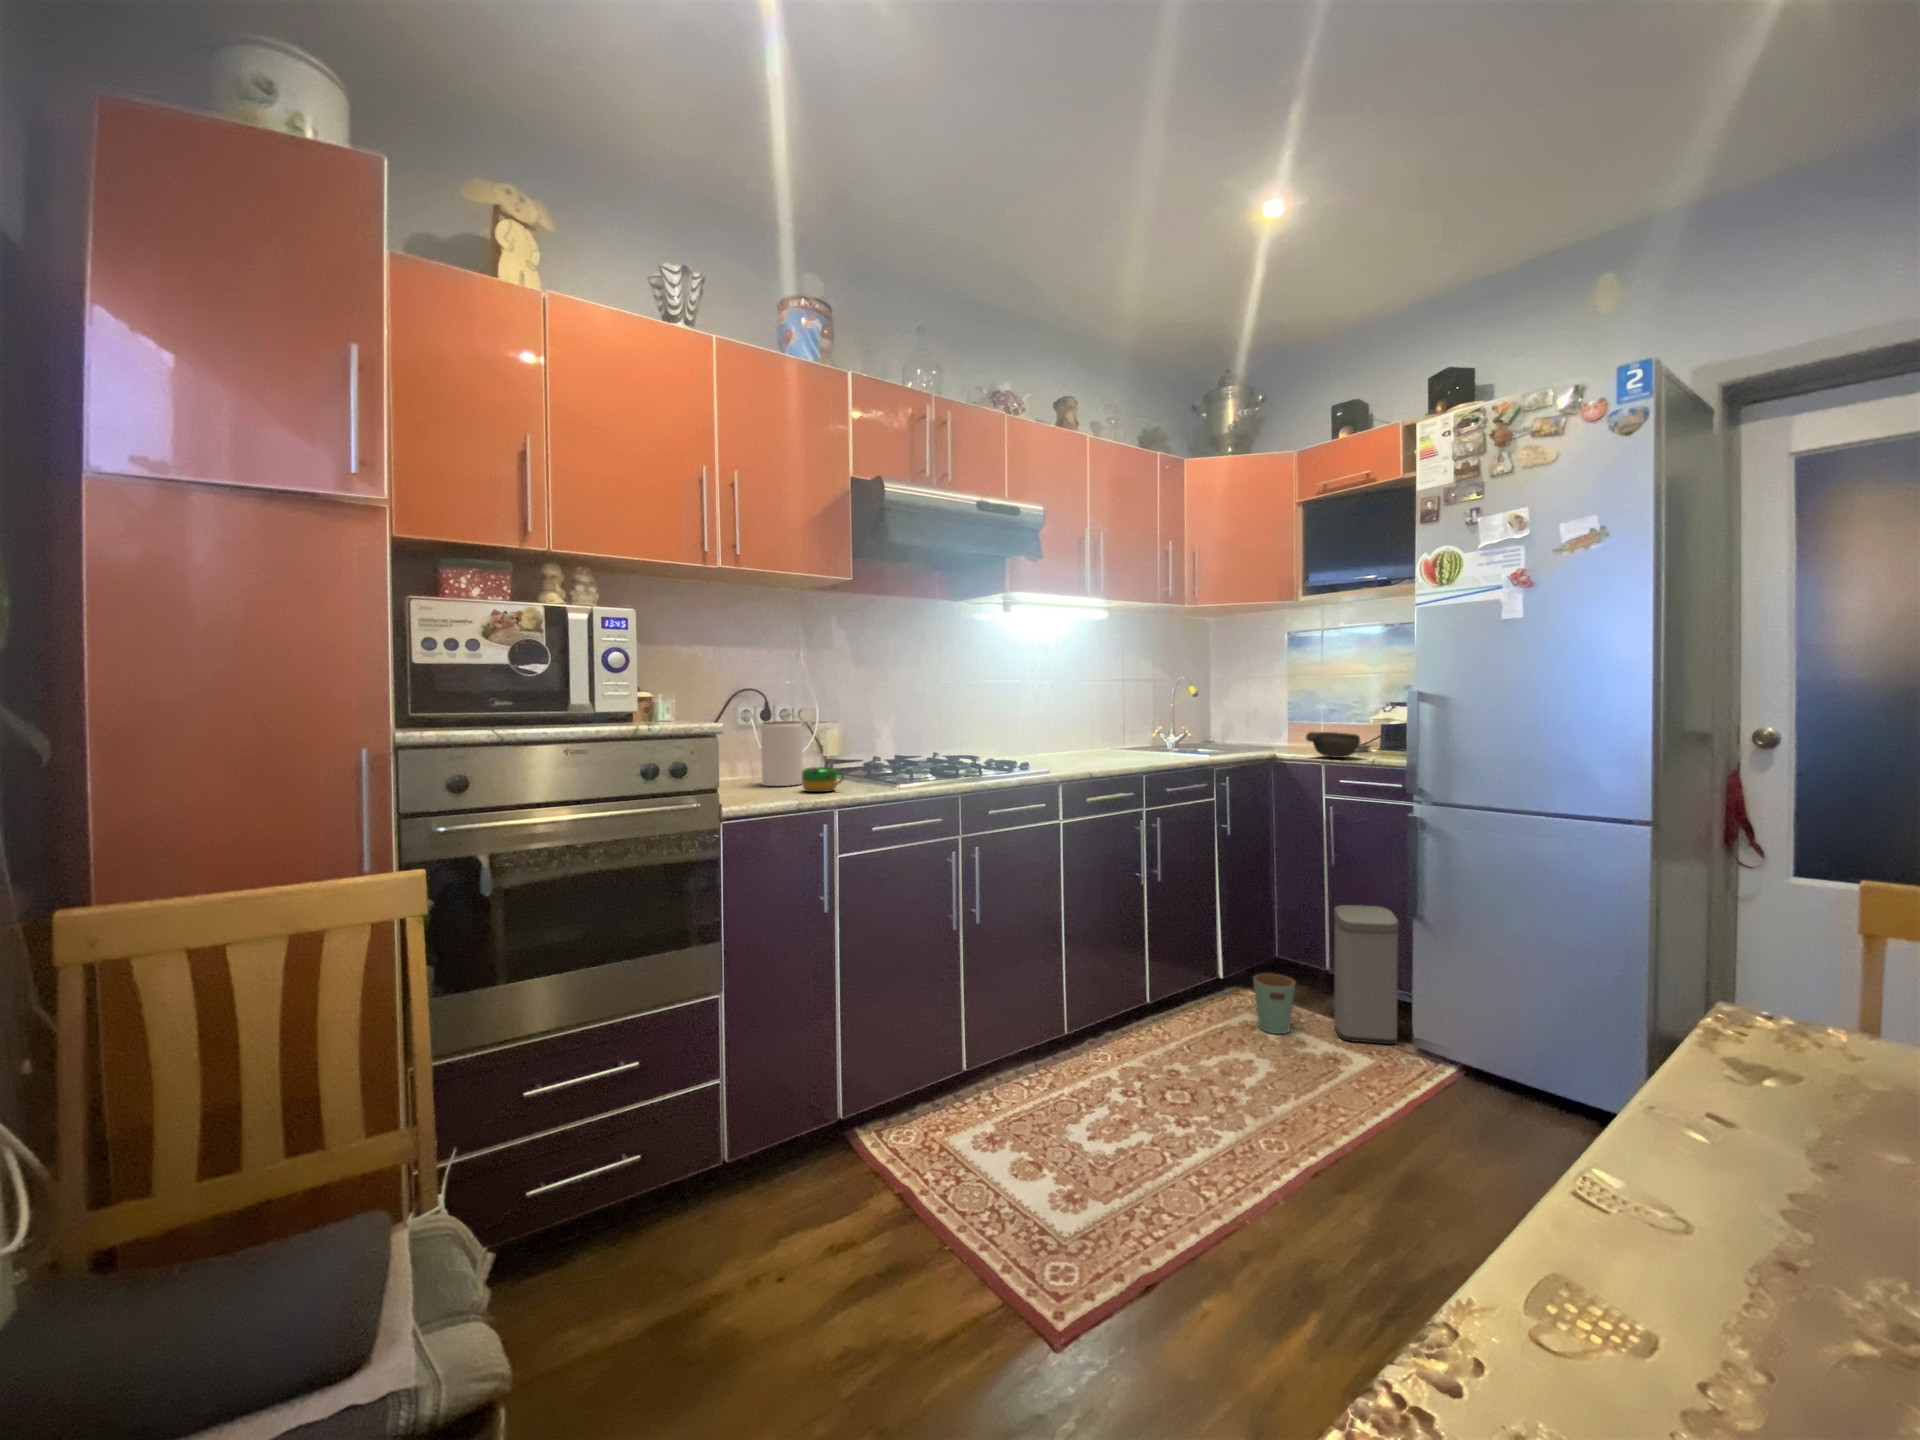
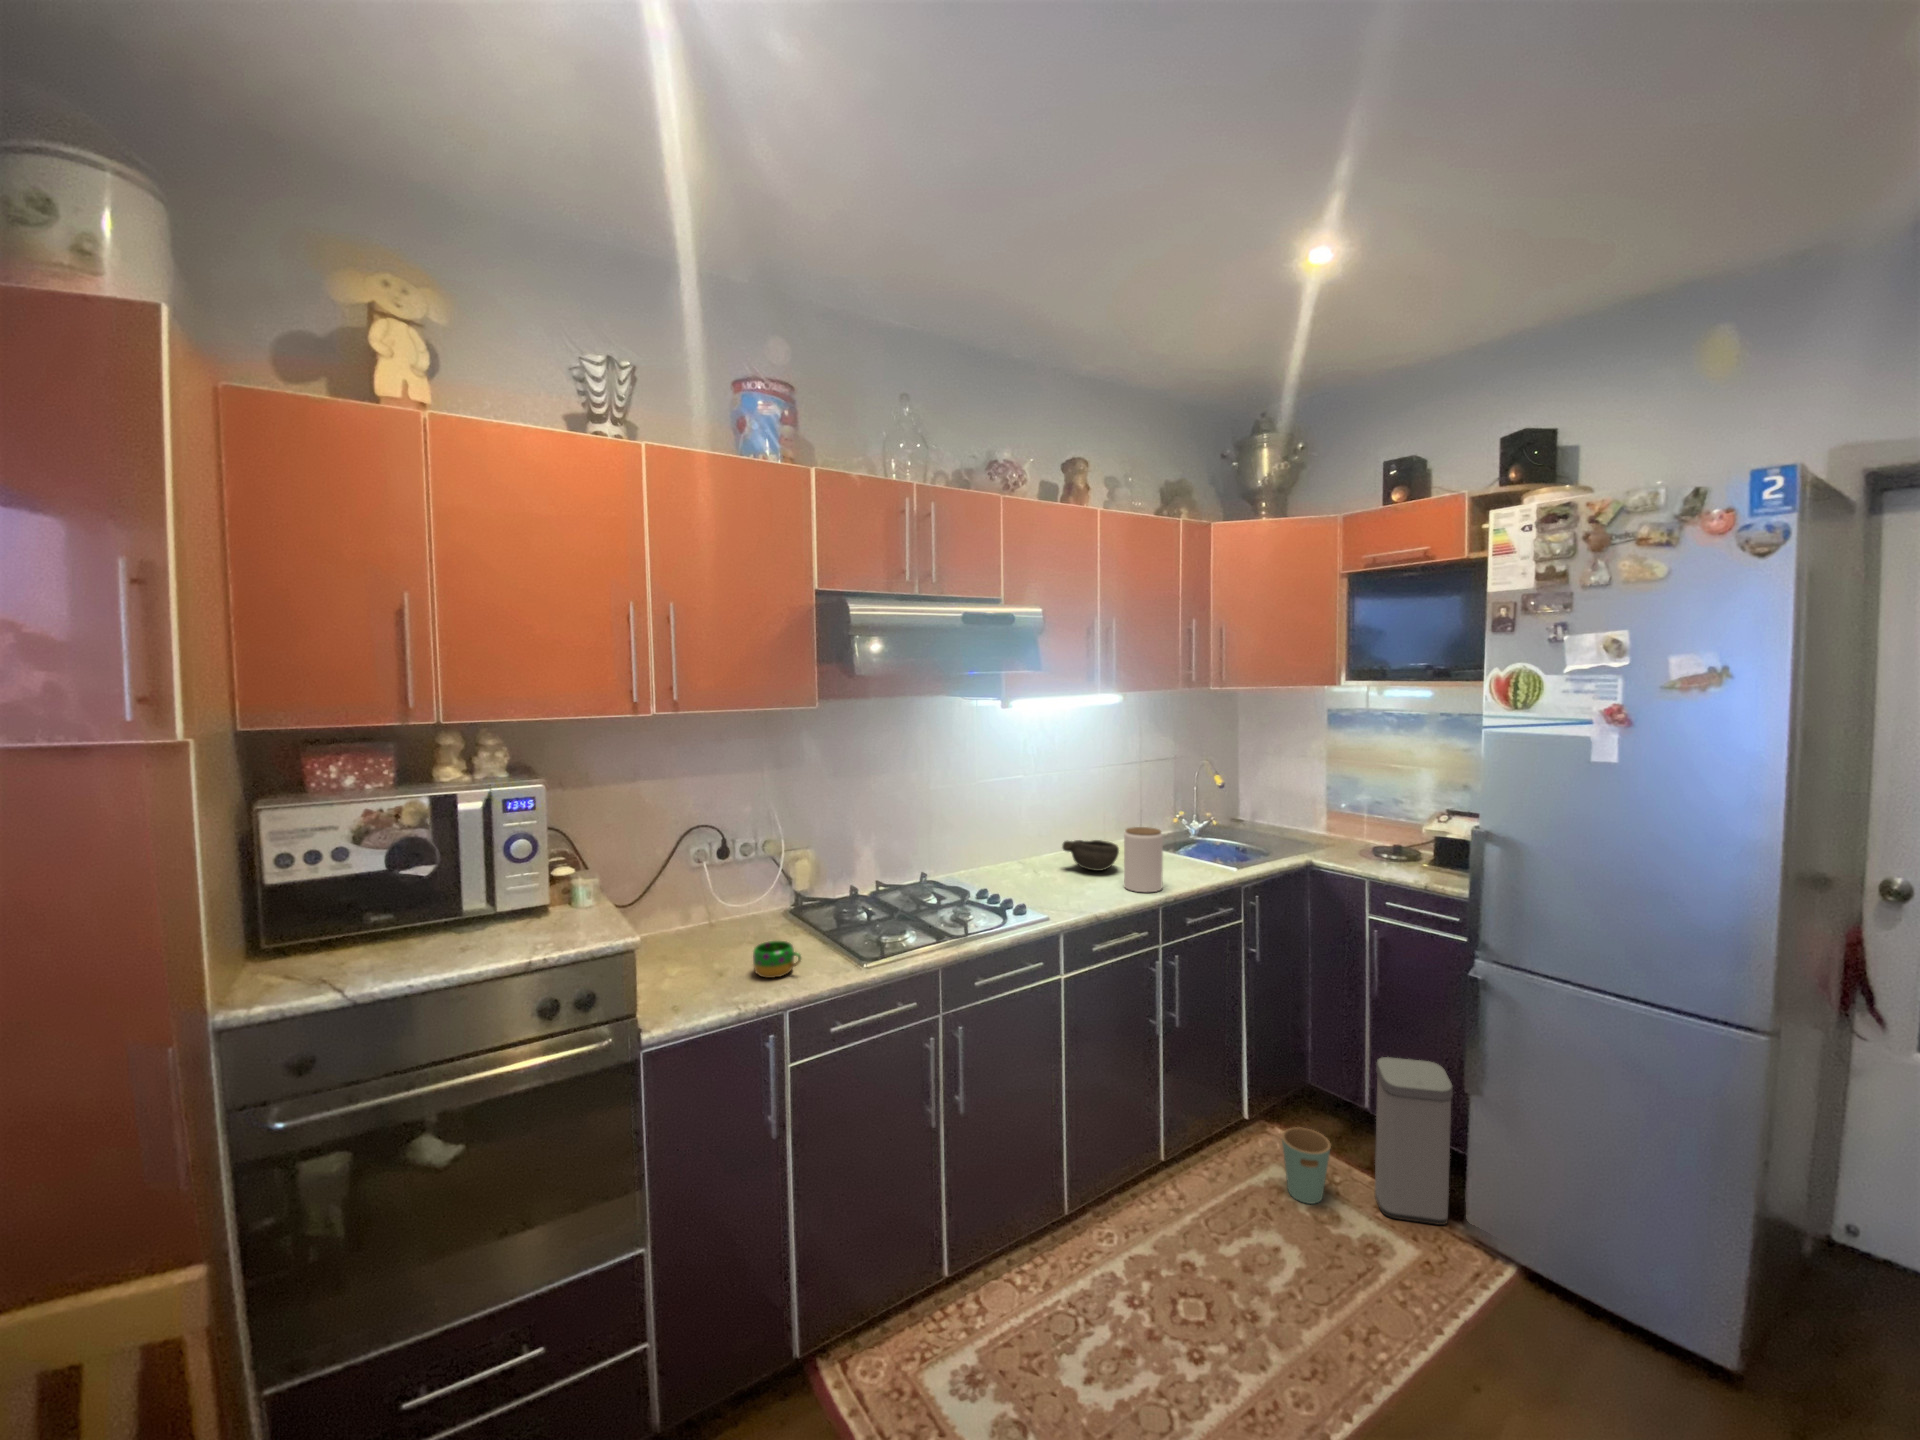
jar: present [761,721,803,786] -> present [1124,827,1163,892]
bowl: present [1306,732,1360,758] -> present [1062,840,1119,871]

